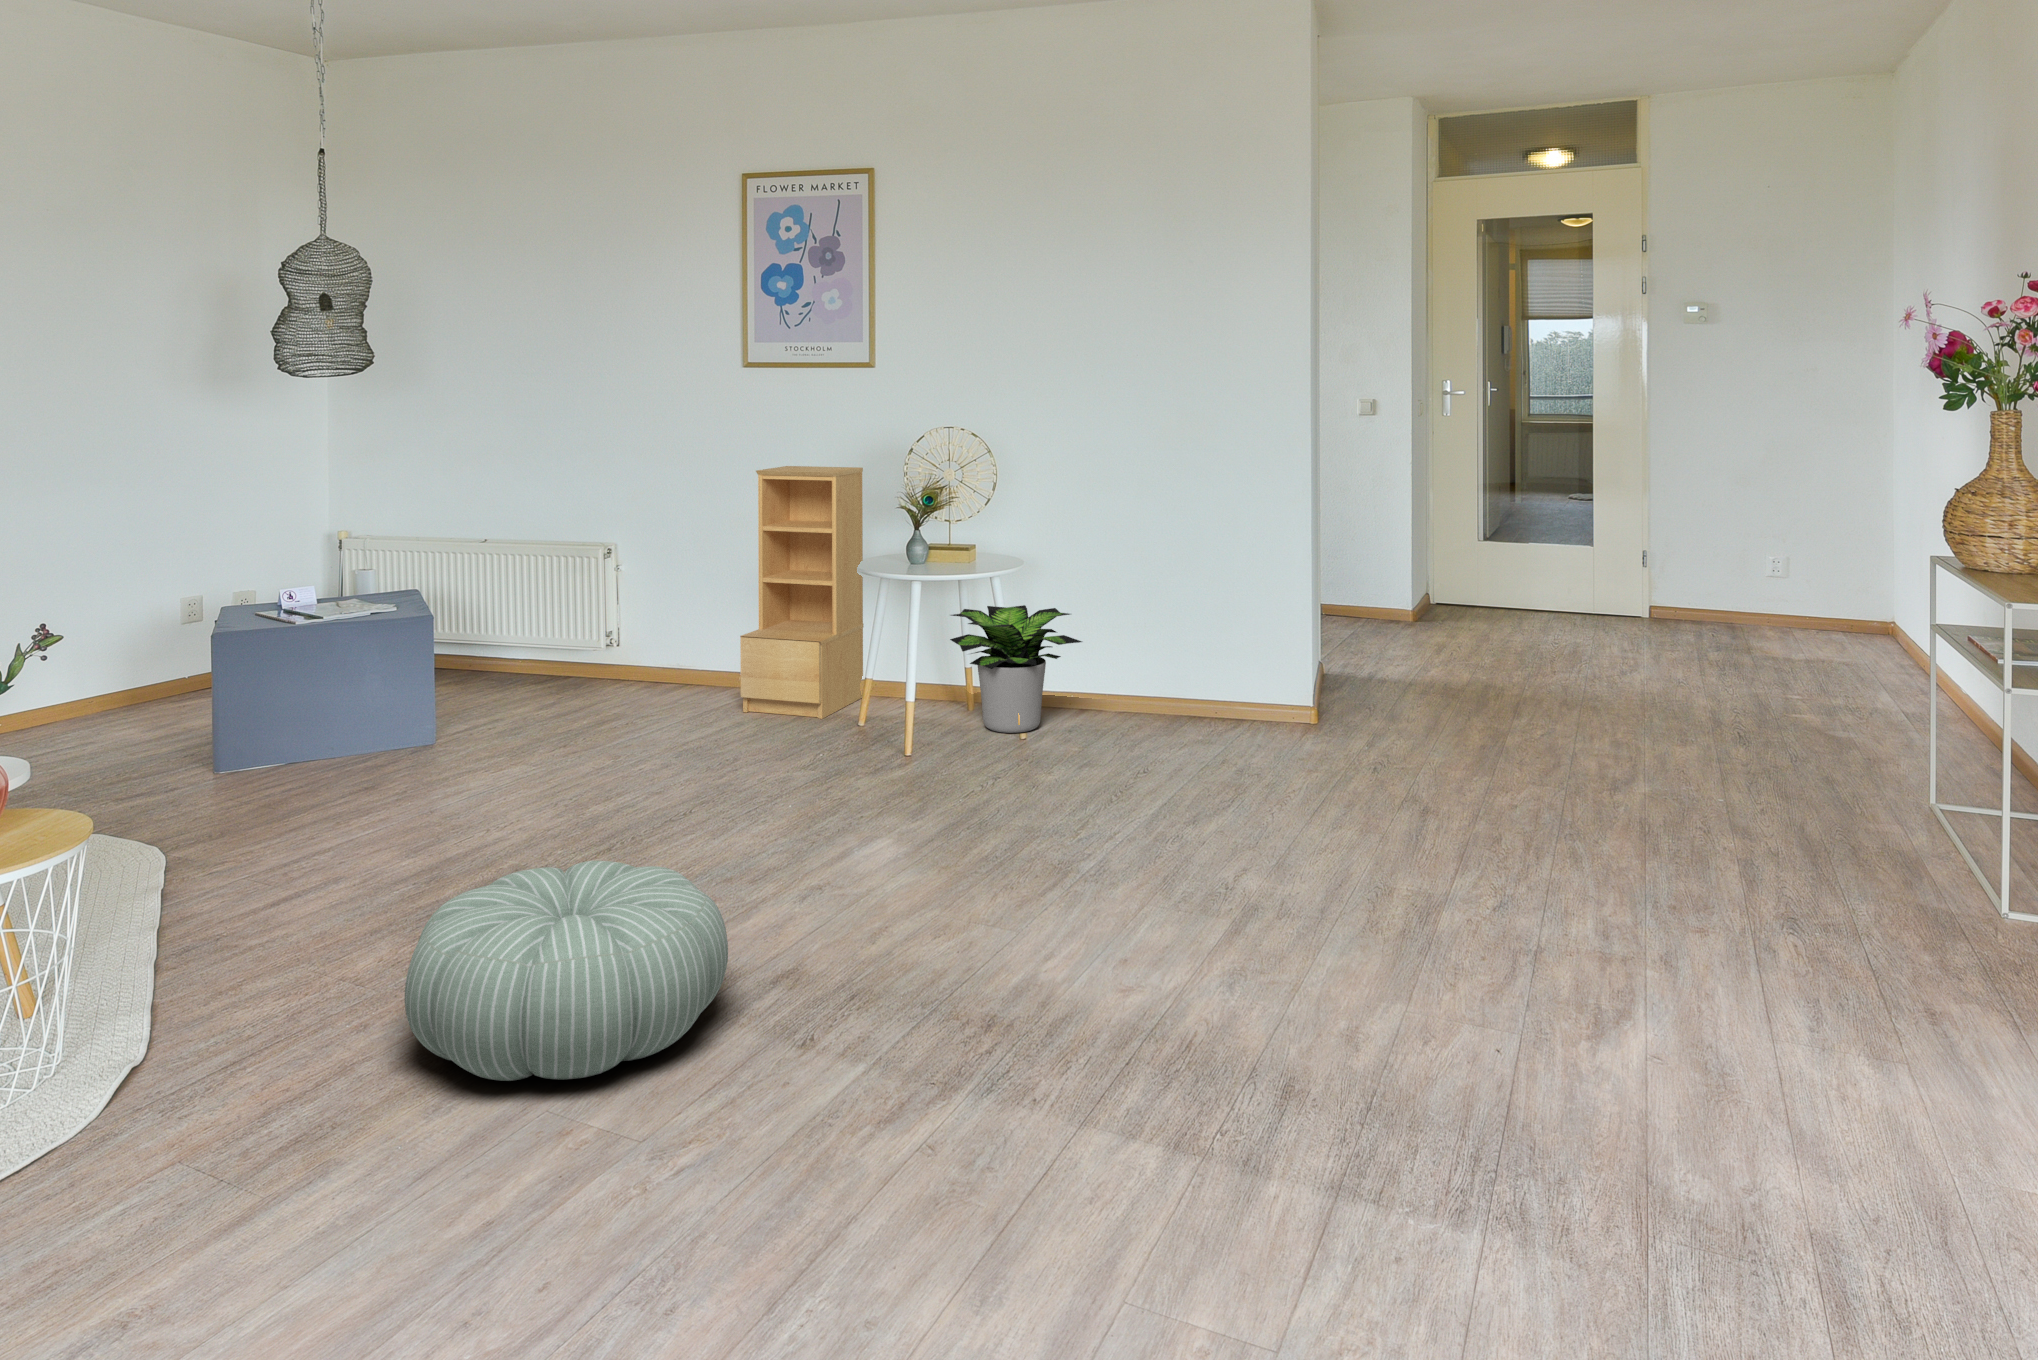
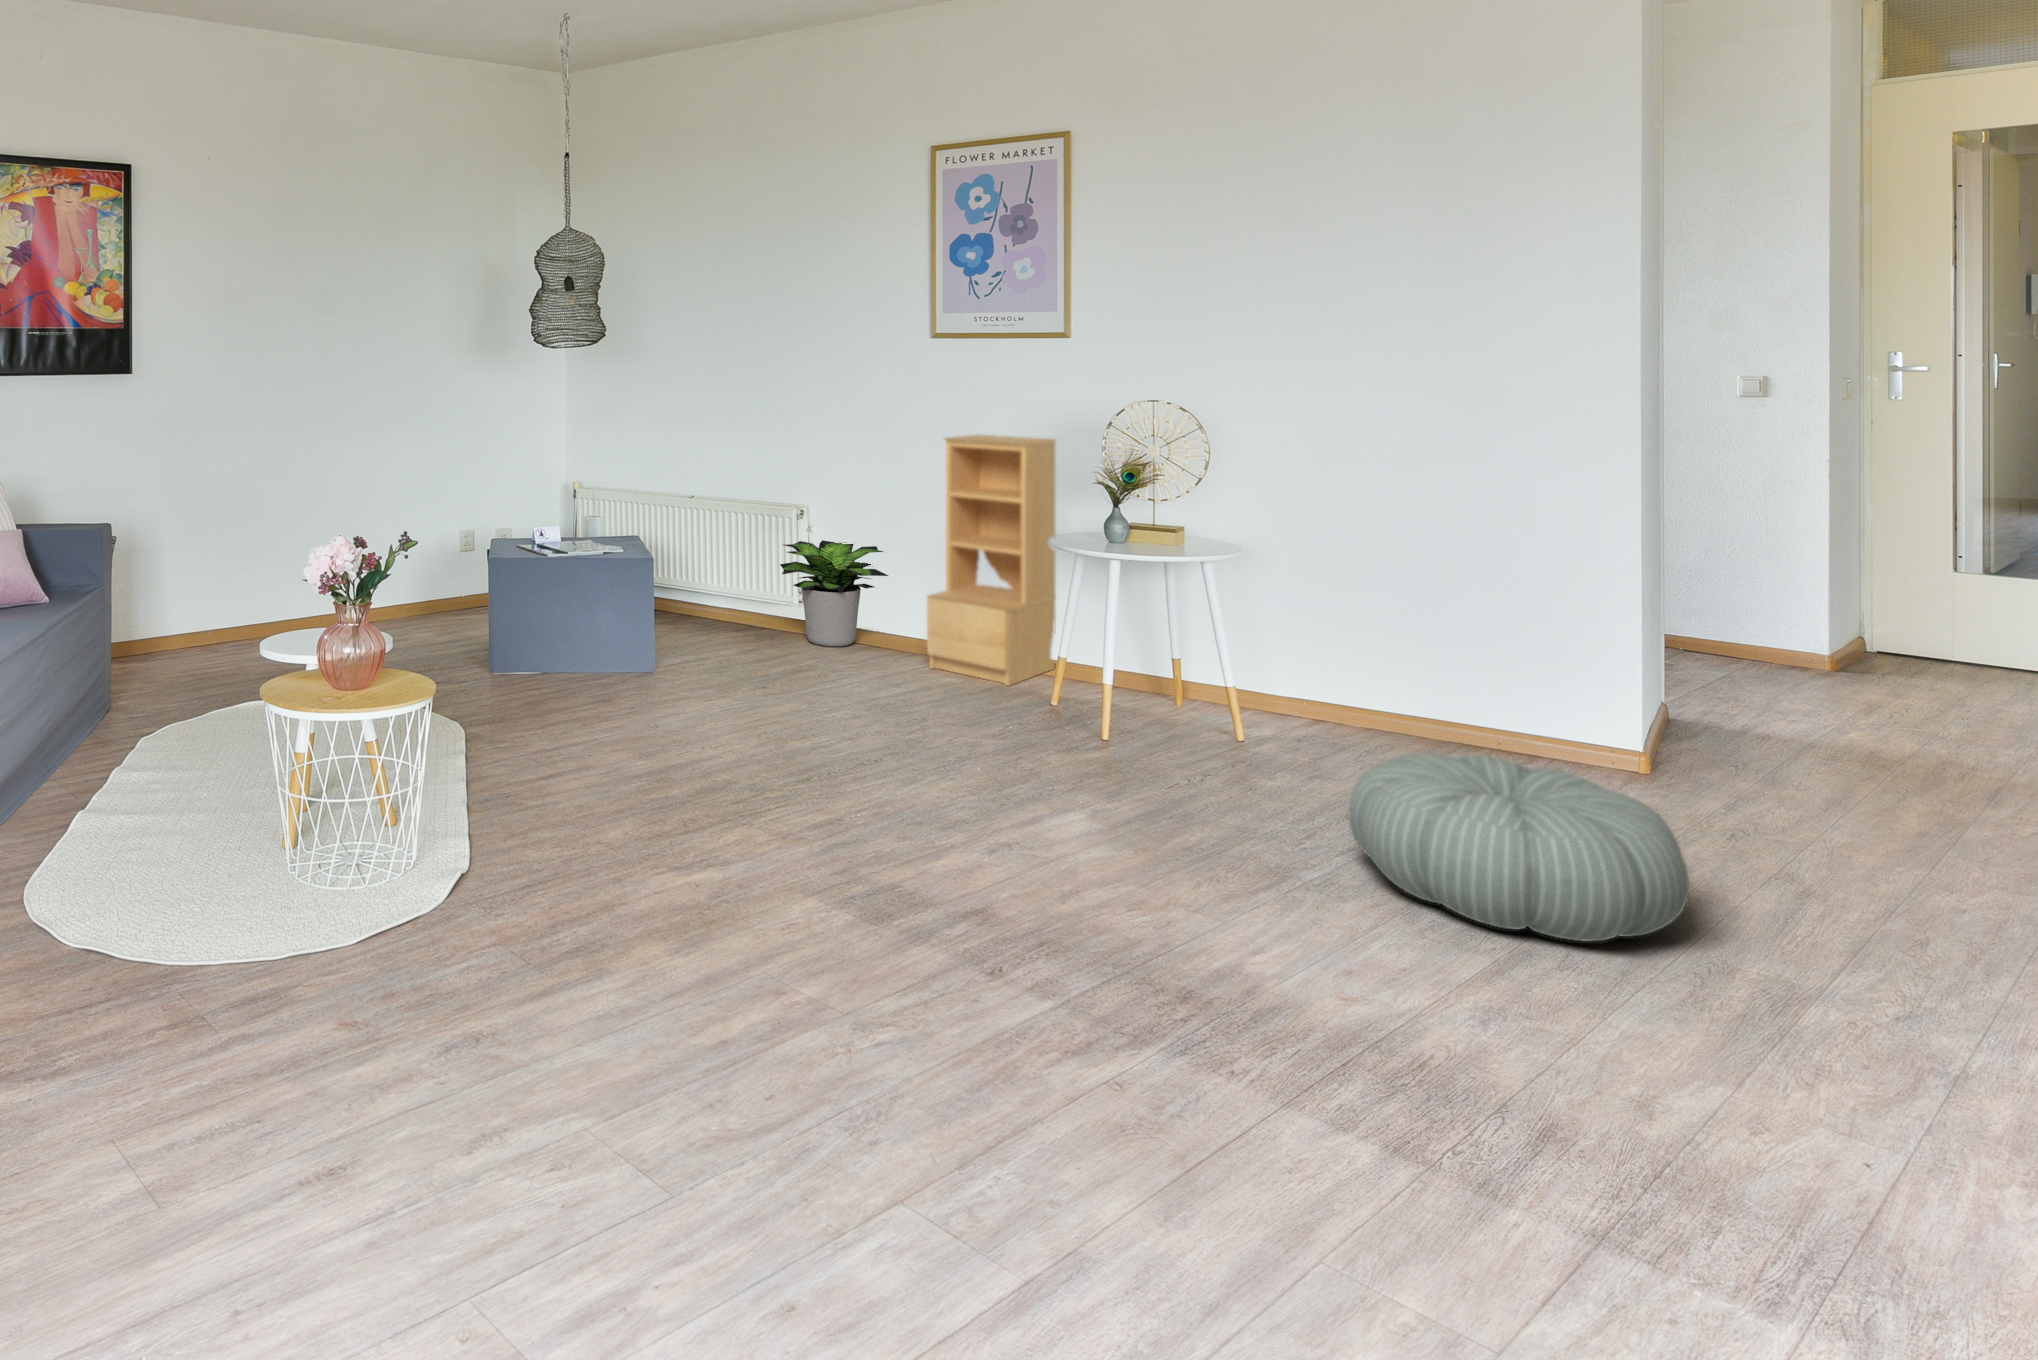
potted plant: present [950,605,1082,733] -> present [780,540,888,647]
pouf: present [405,861,728,1081] -> present [1349,754,1689,941]

